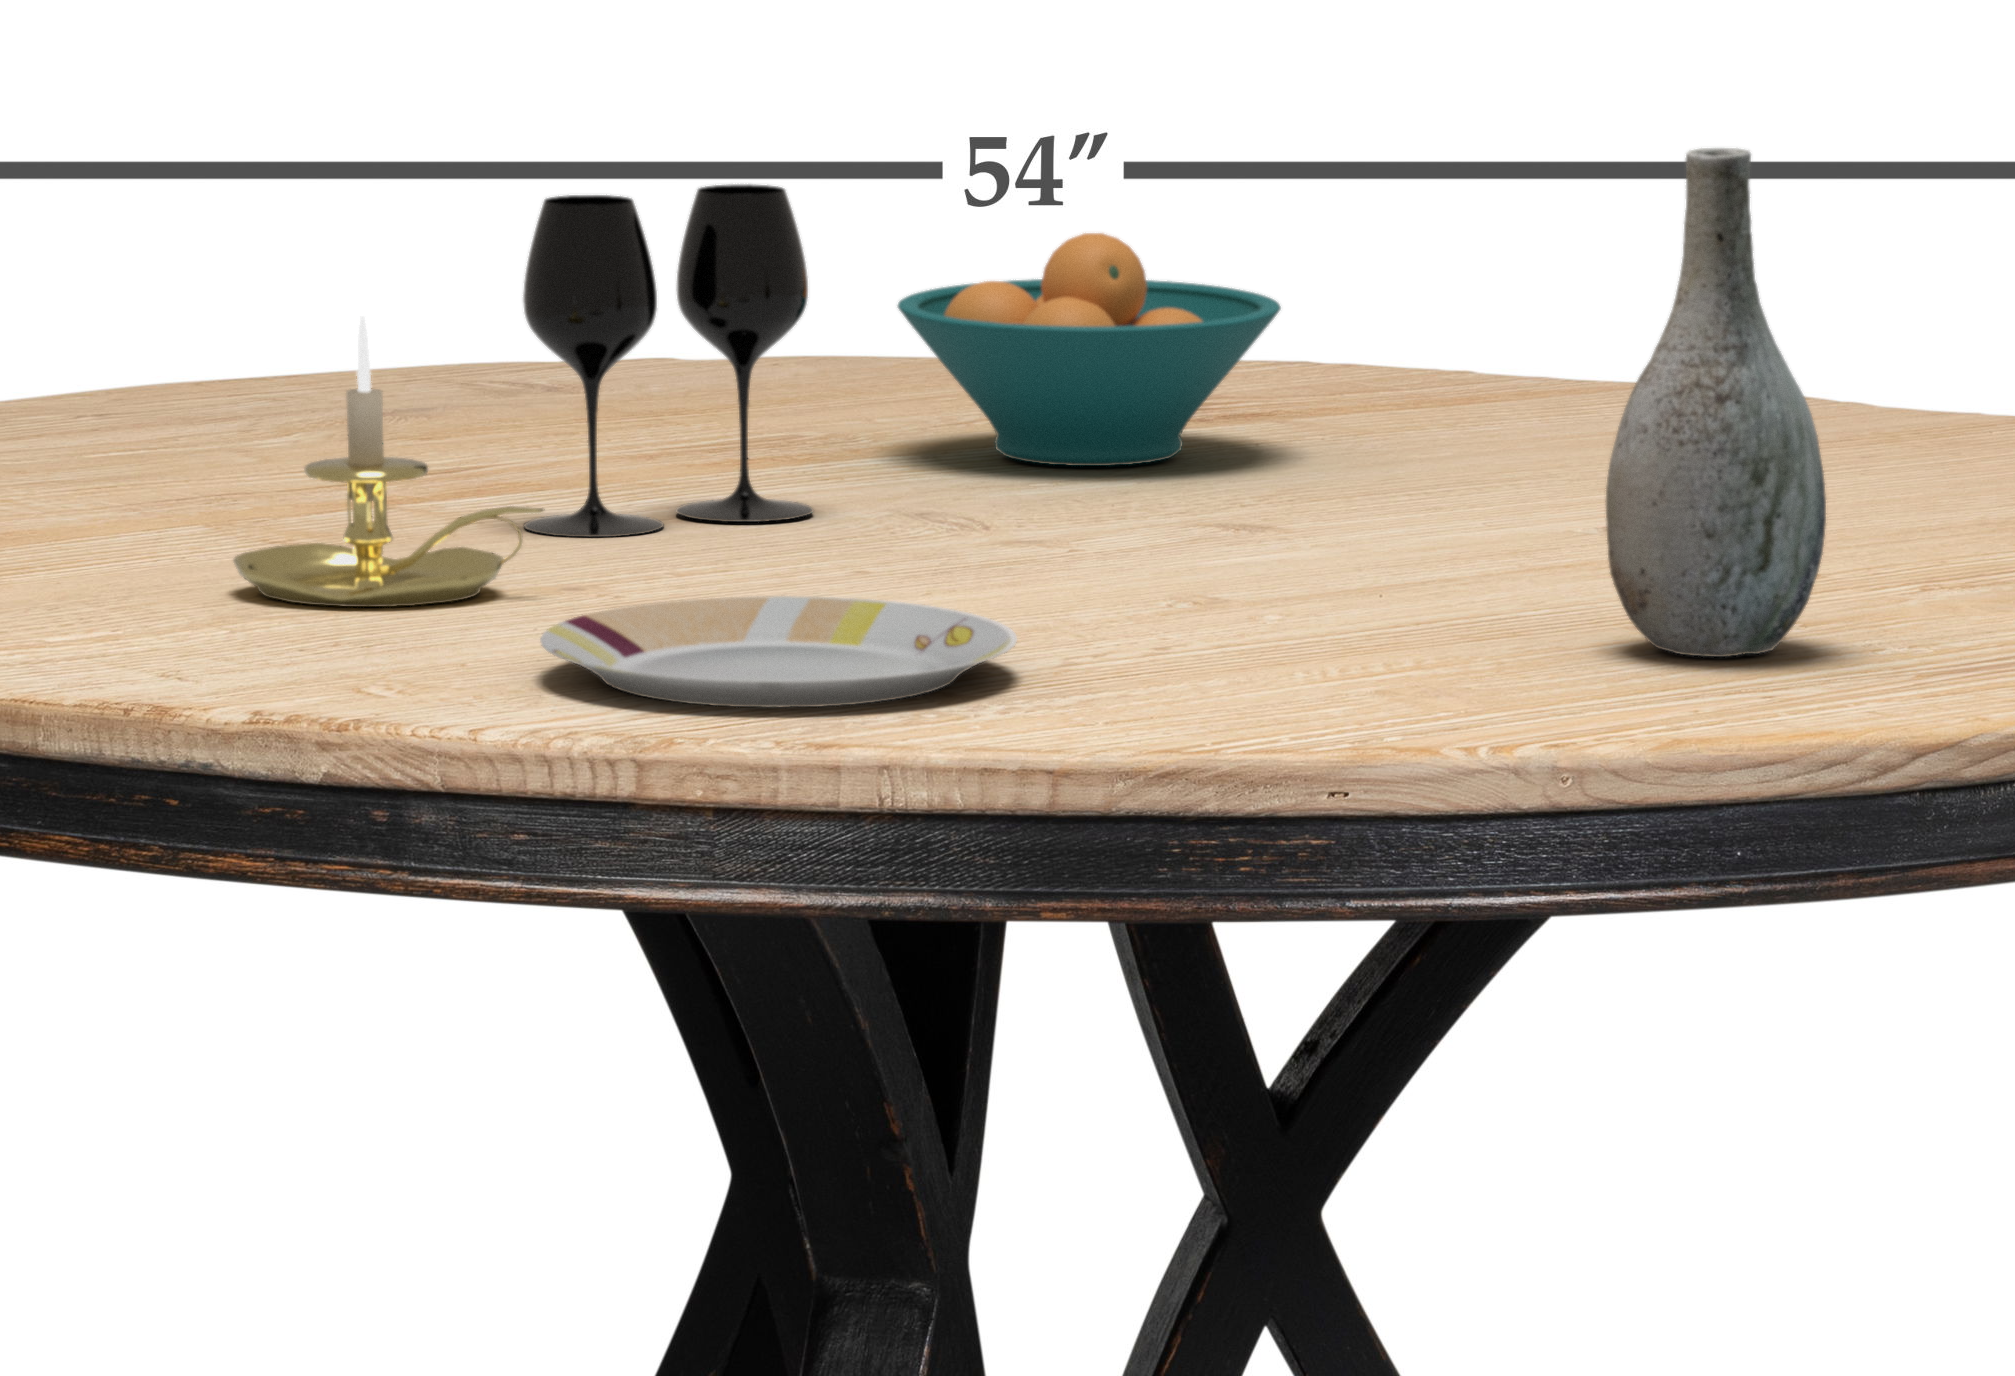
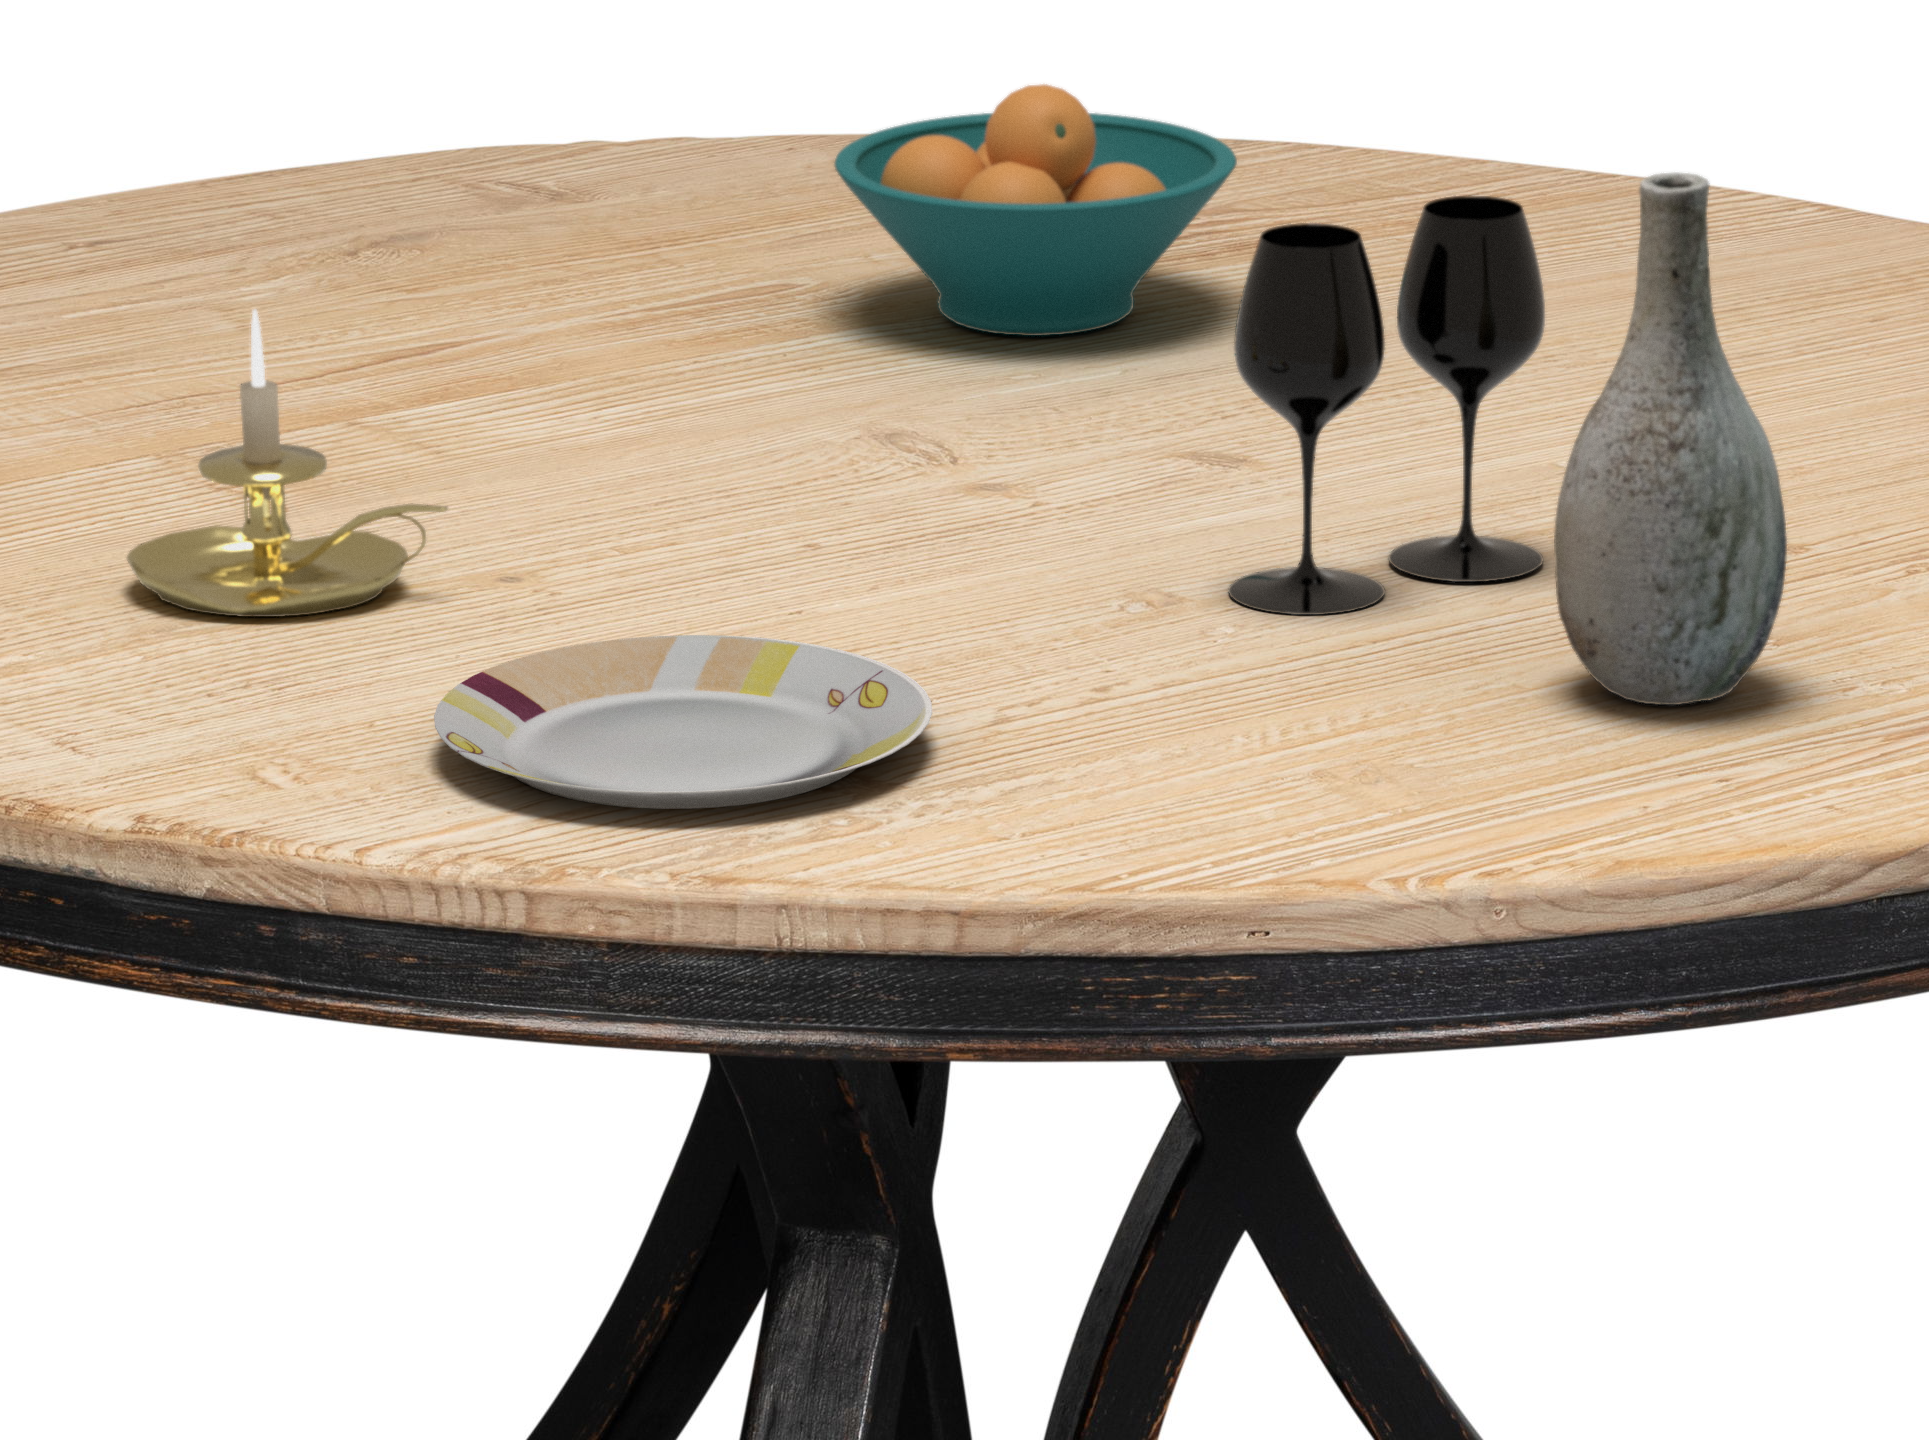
wine glass: present [523,184,813,537] -> present [1228,196,1545,615]

